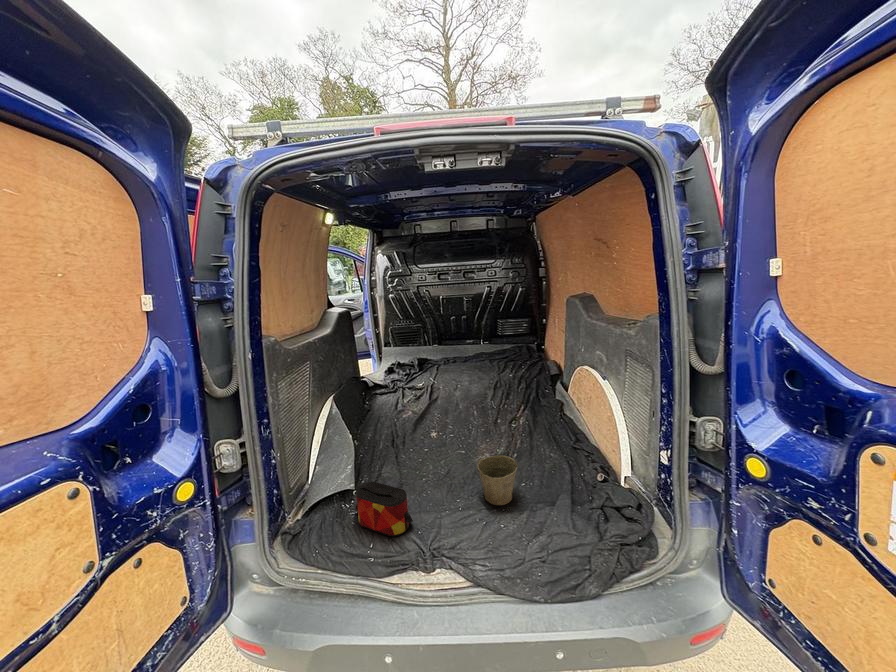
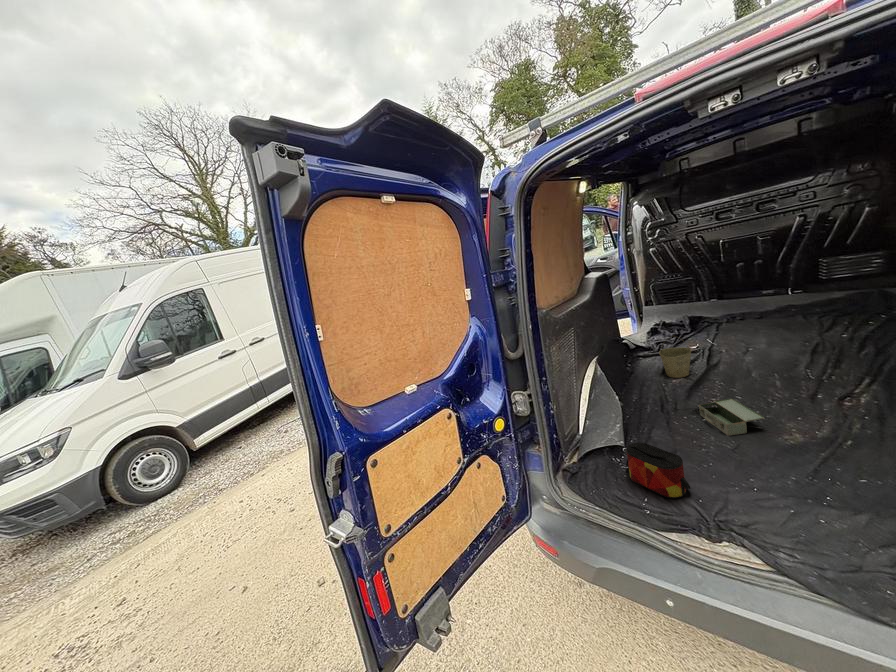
toolbox: none [423,428,468,462] -> present [699,399,765,436]
bucket: present [477,455,517,505] -> present [659,347,691,378]

